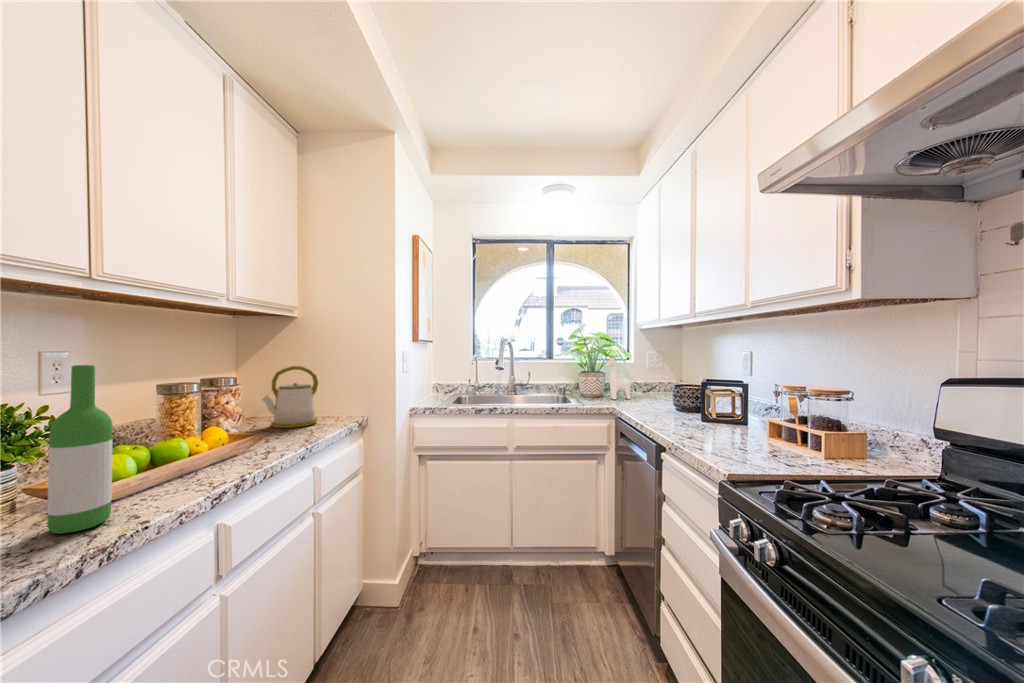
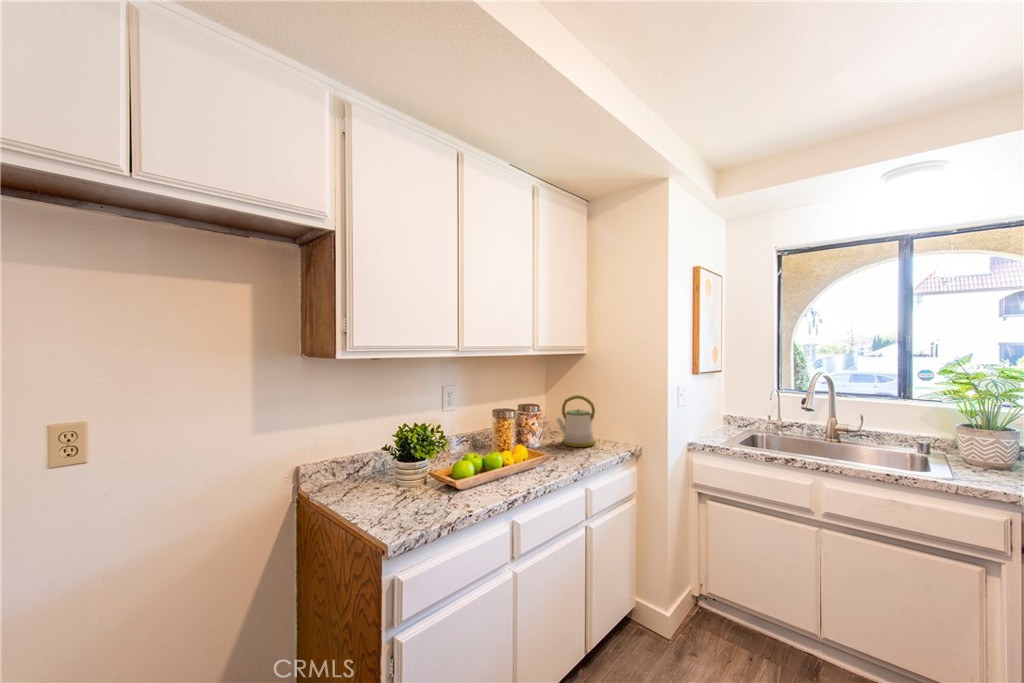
wine bottle: present [47,365,112,534] -> none [436,413,459,507]

